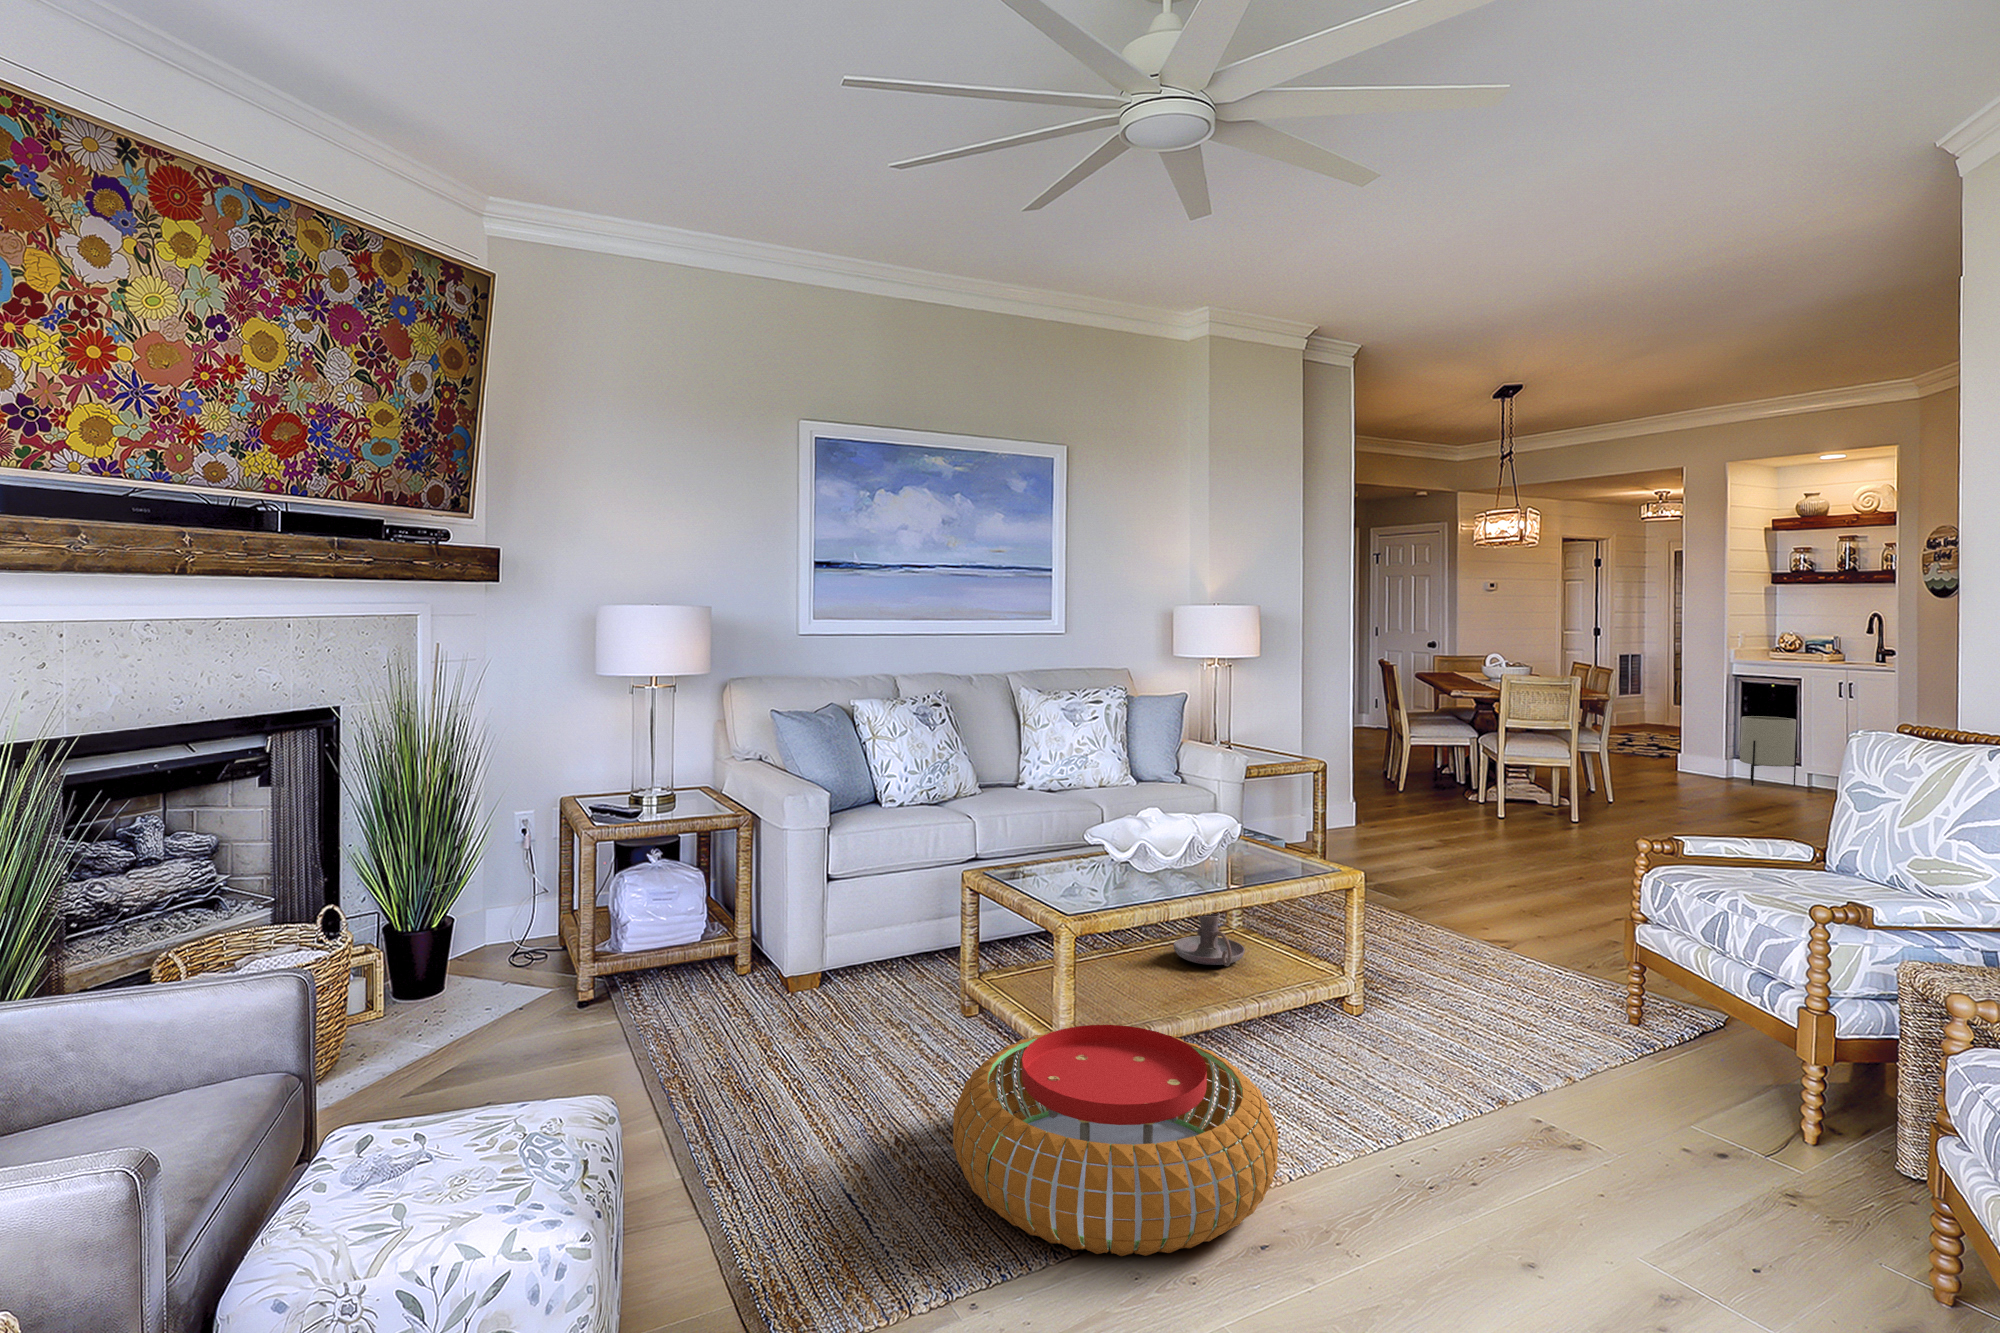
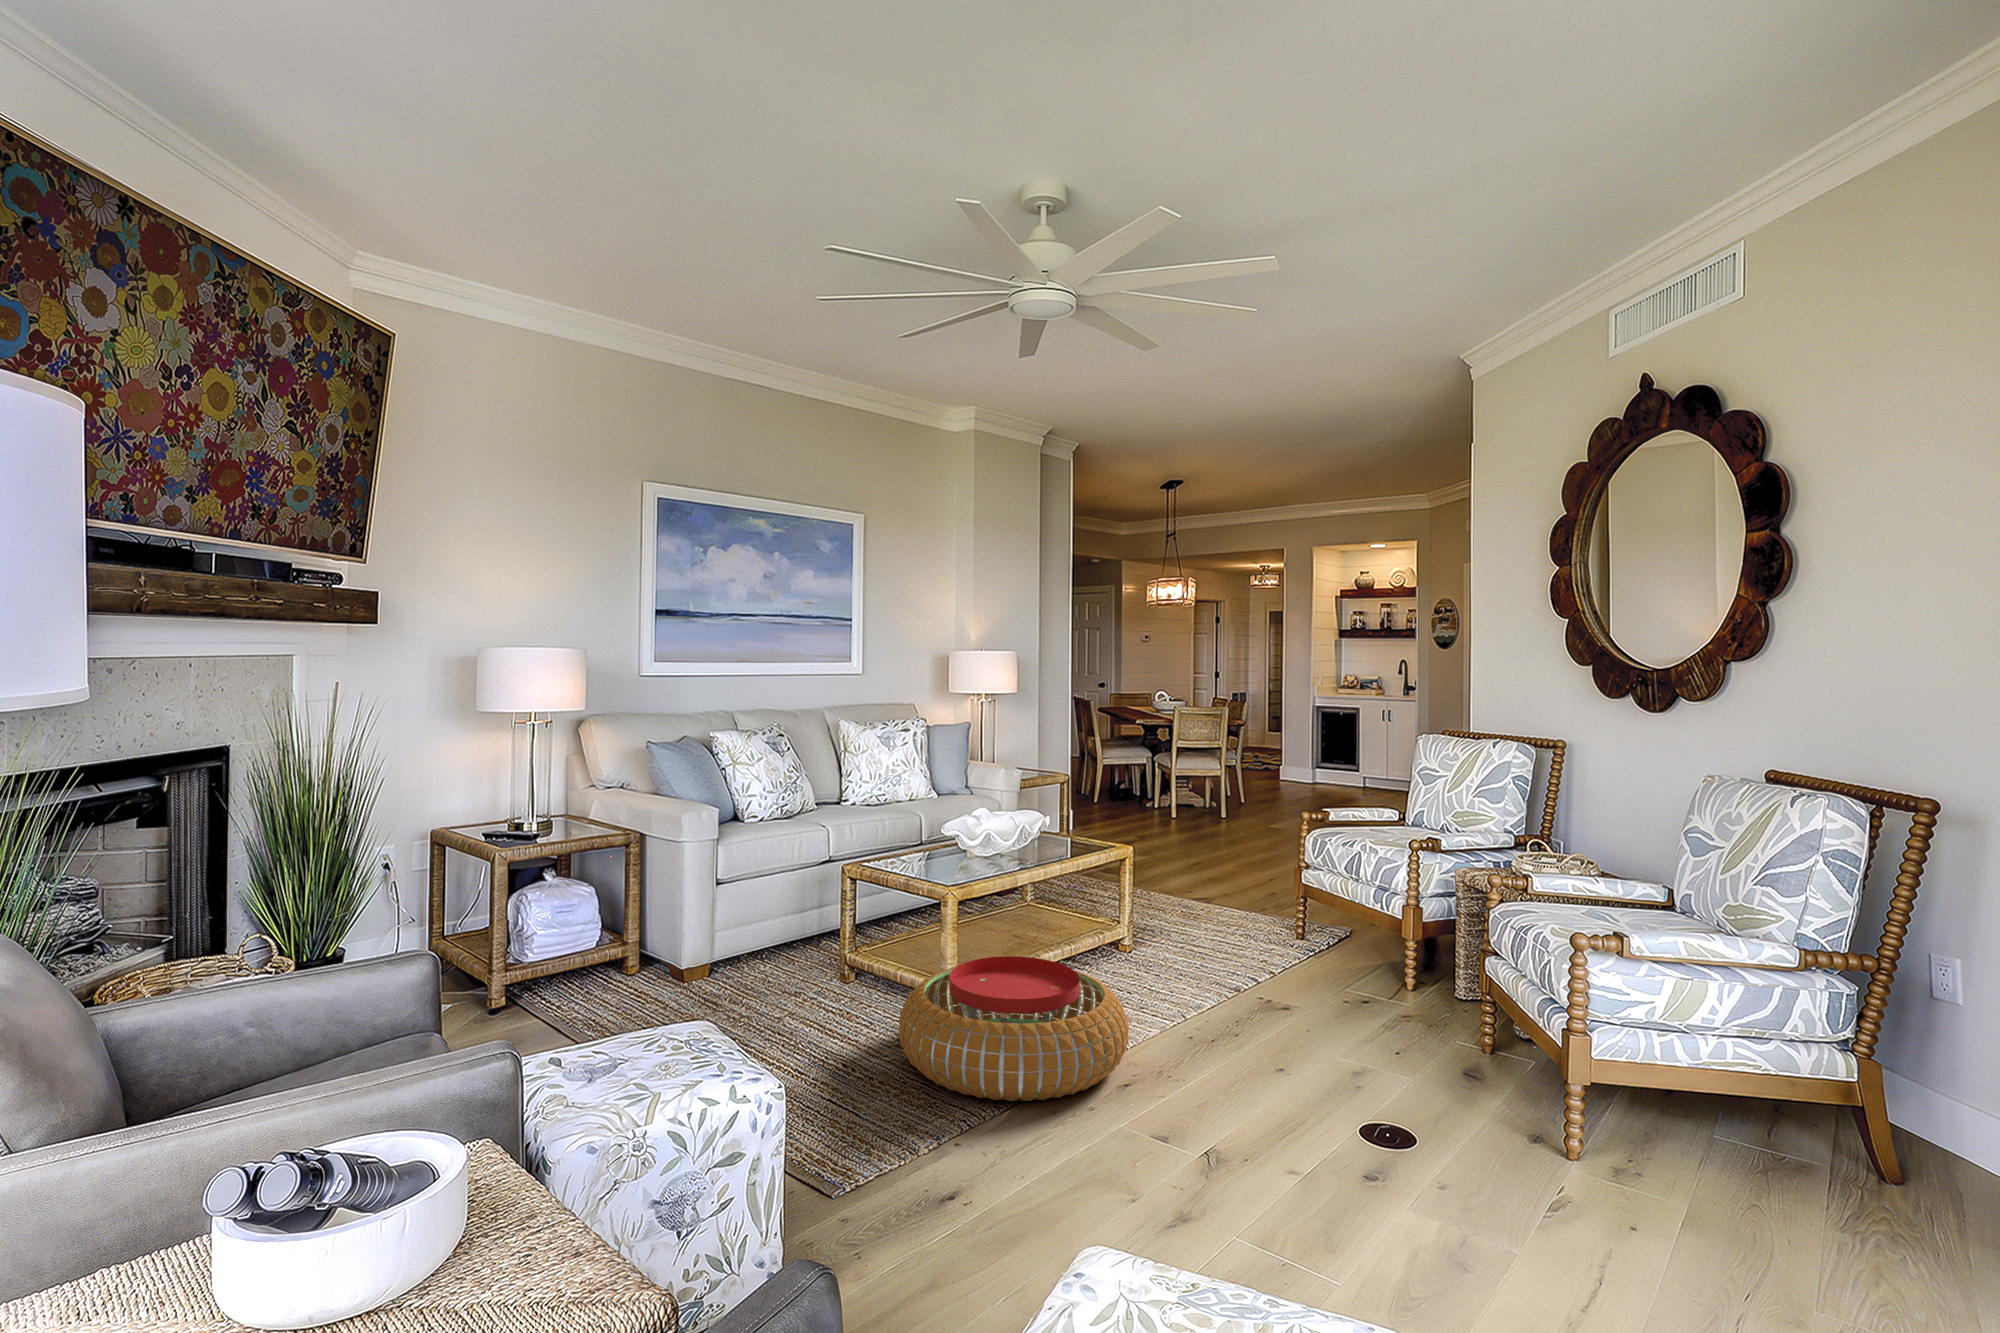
planter: present [1740,716,1797,786] -> none [1323,737,1358,788]
candle holder: present [1173,913,1245,966] -> none [995,884,1048,924]

